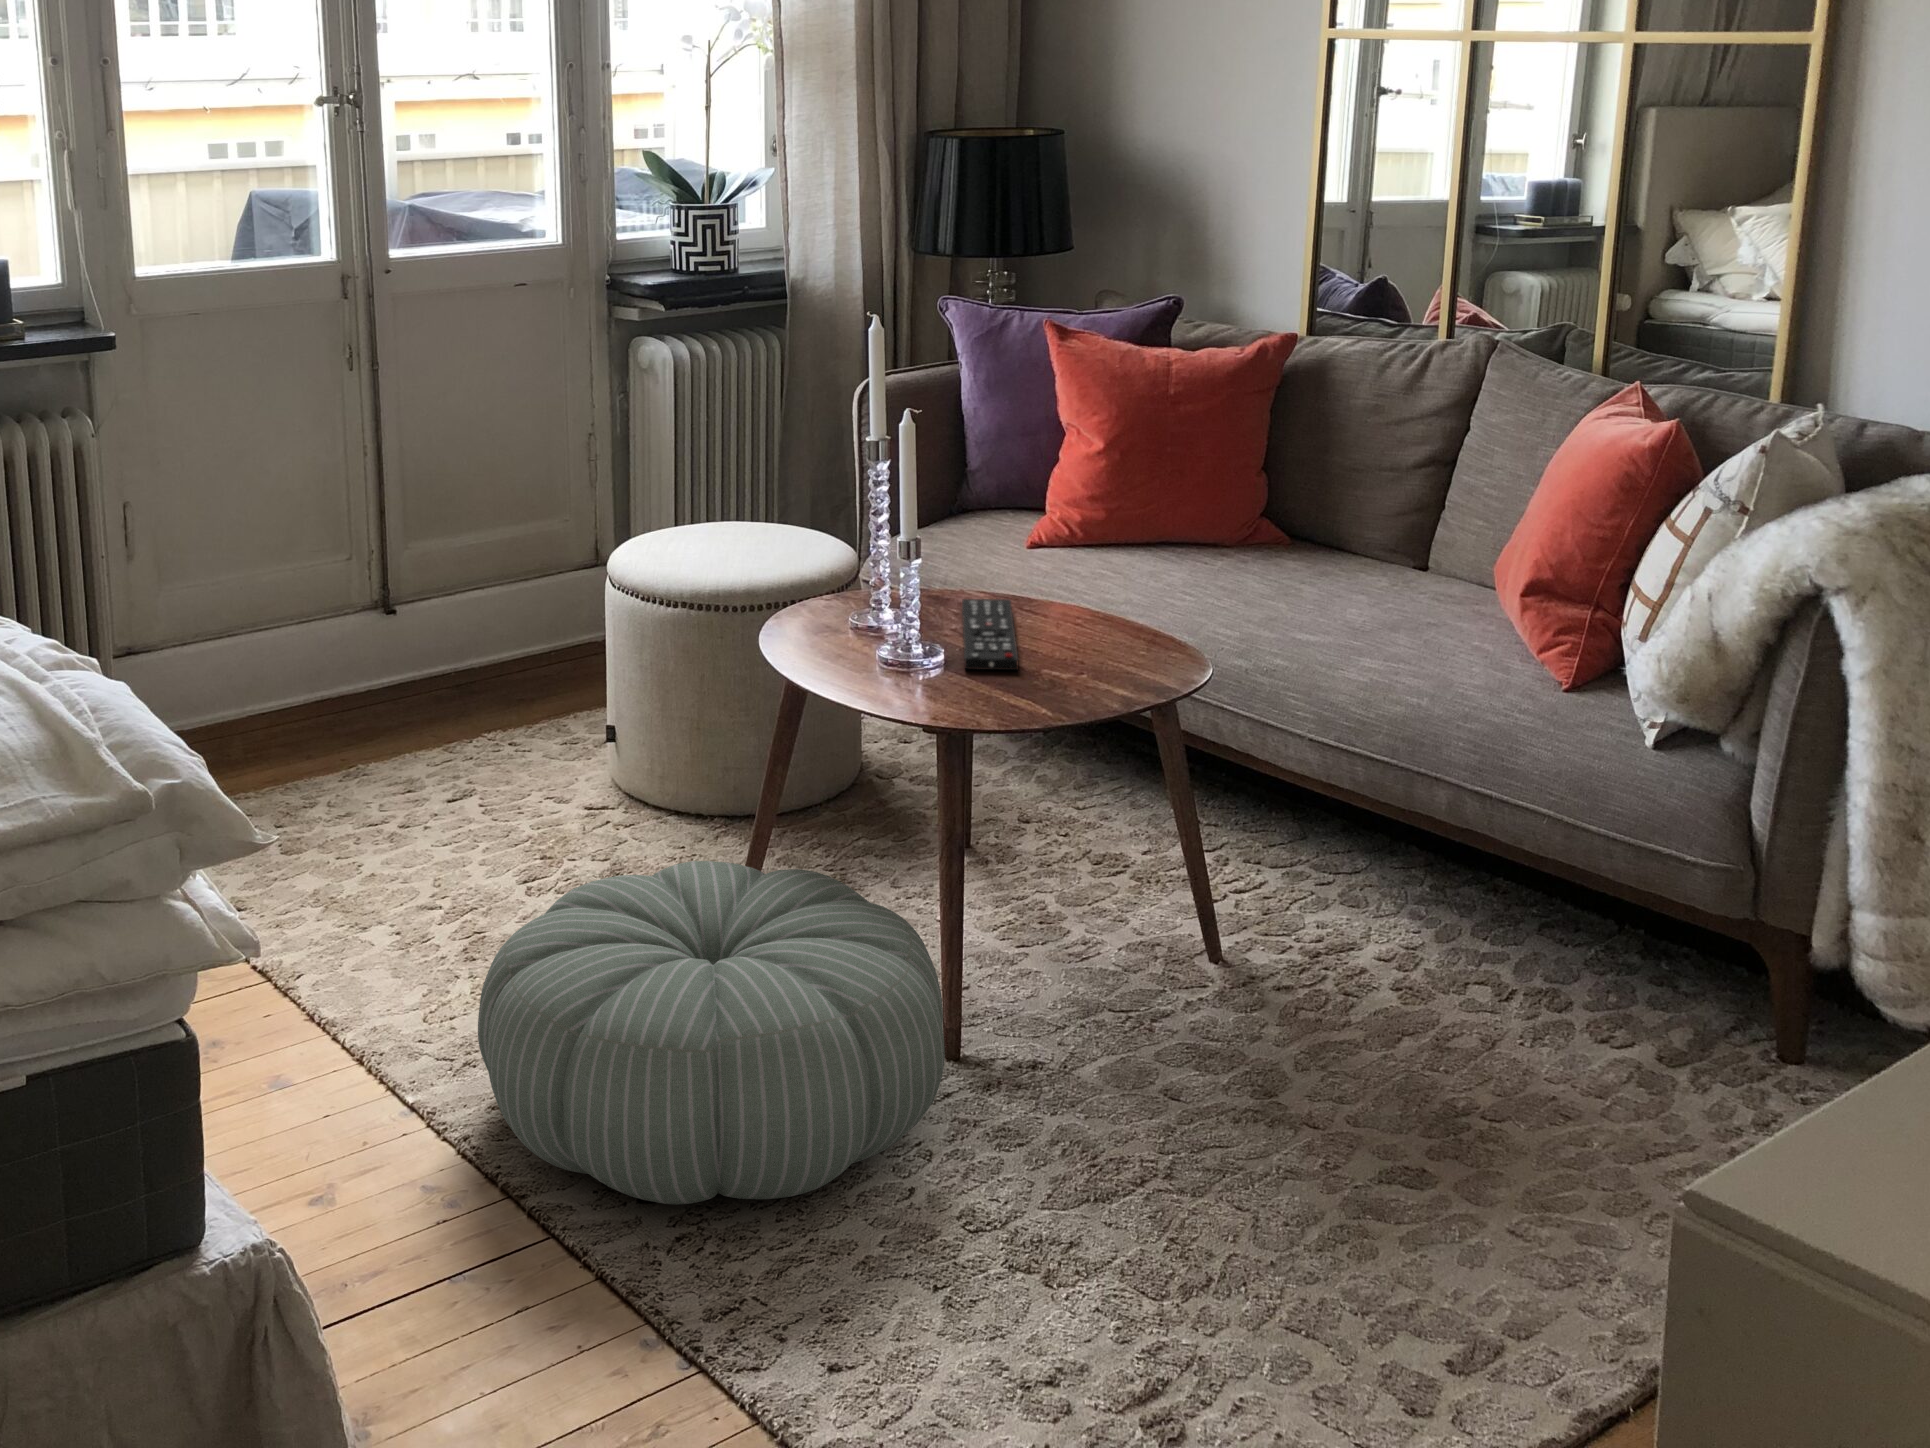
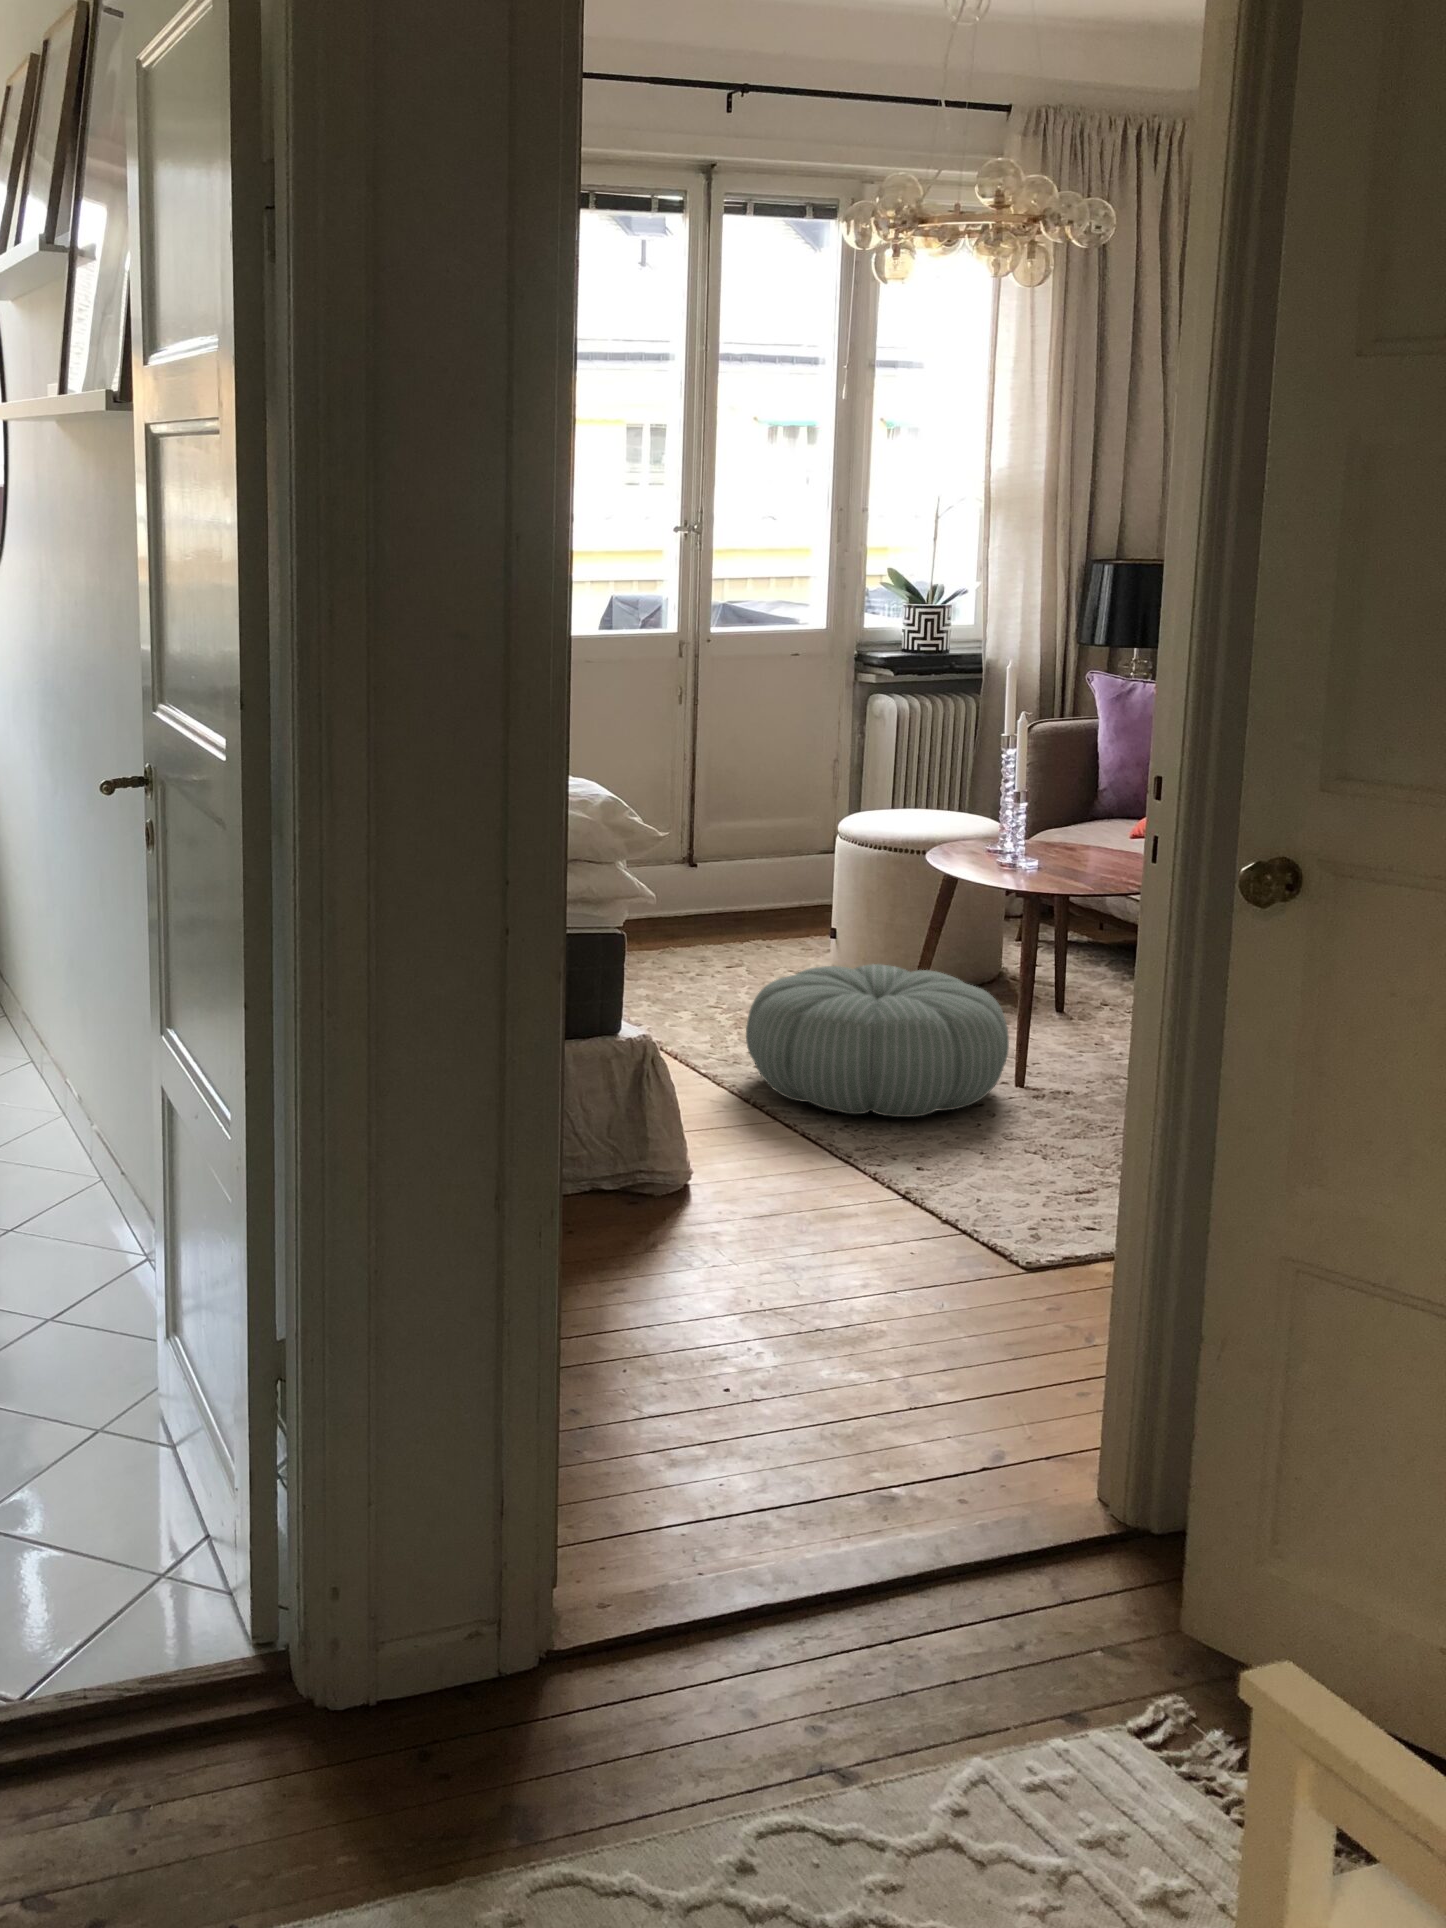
remote control: present [962,599,1018,670] -> none [1047,843,1090,873]

